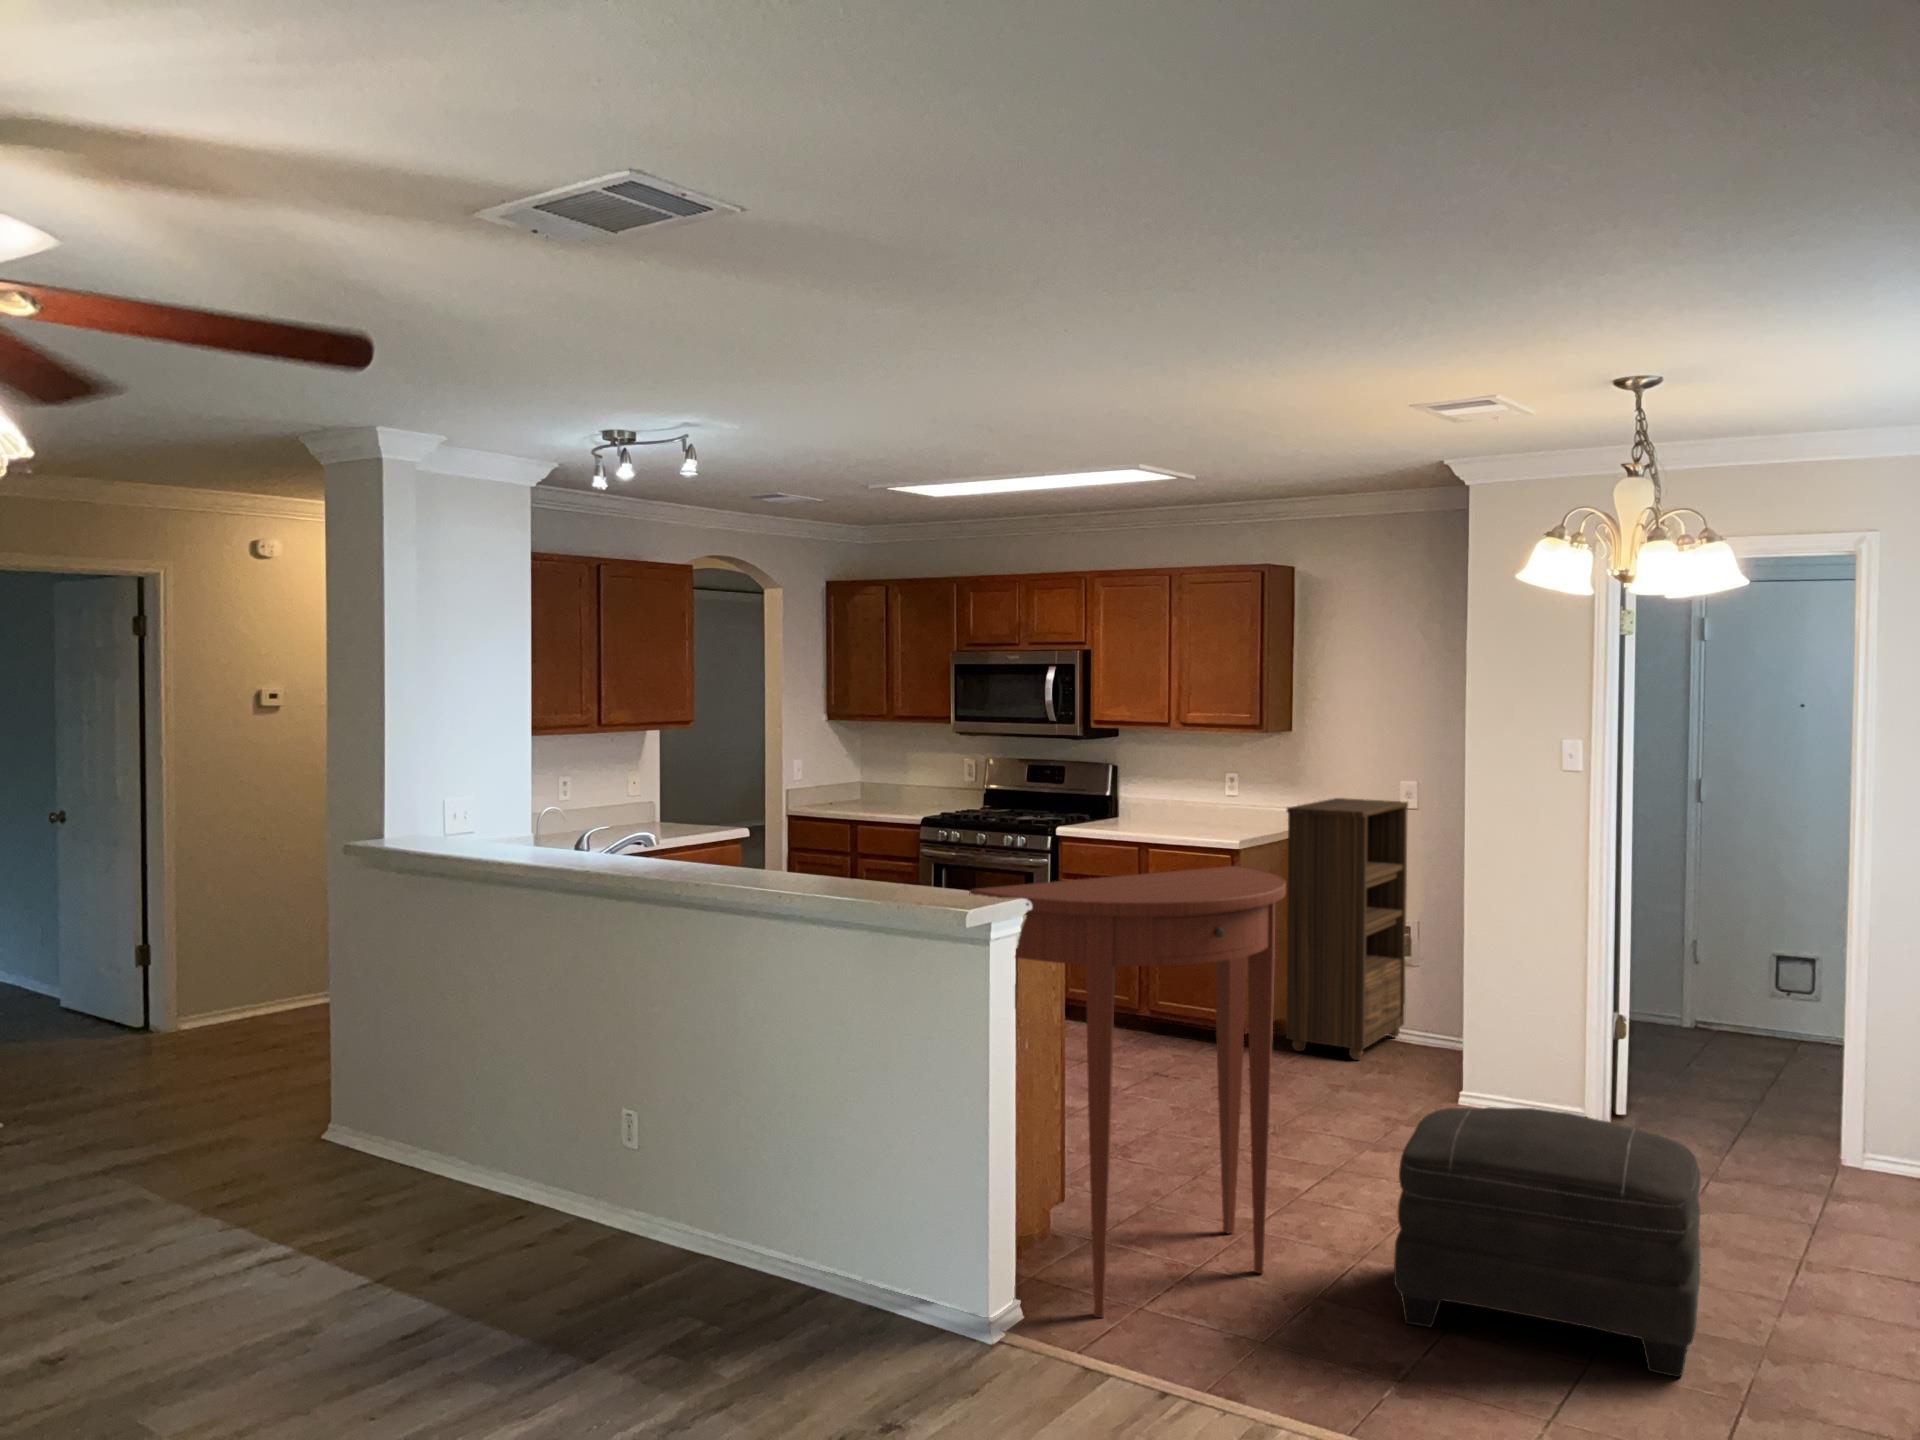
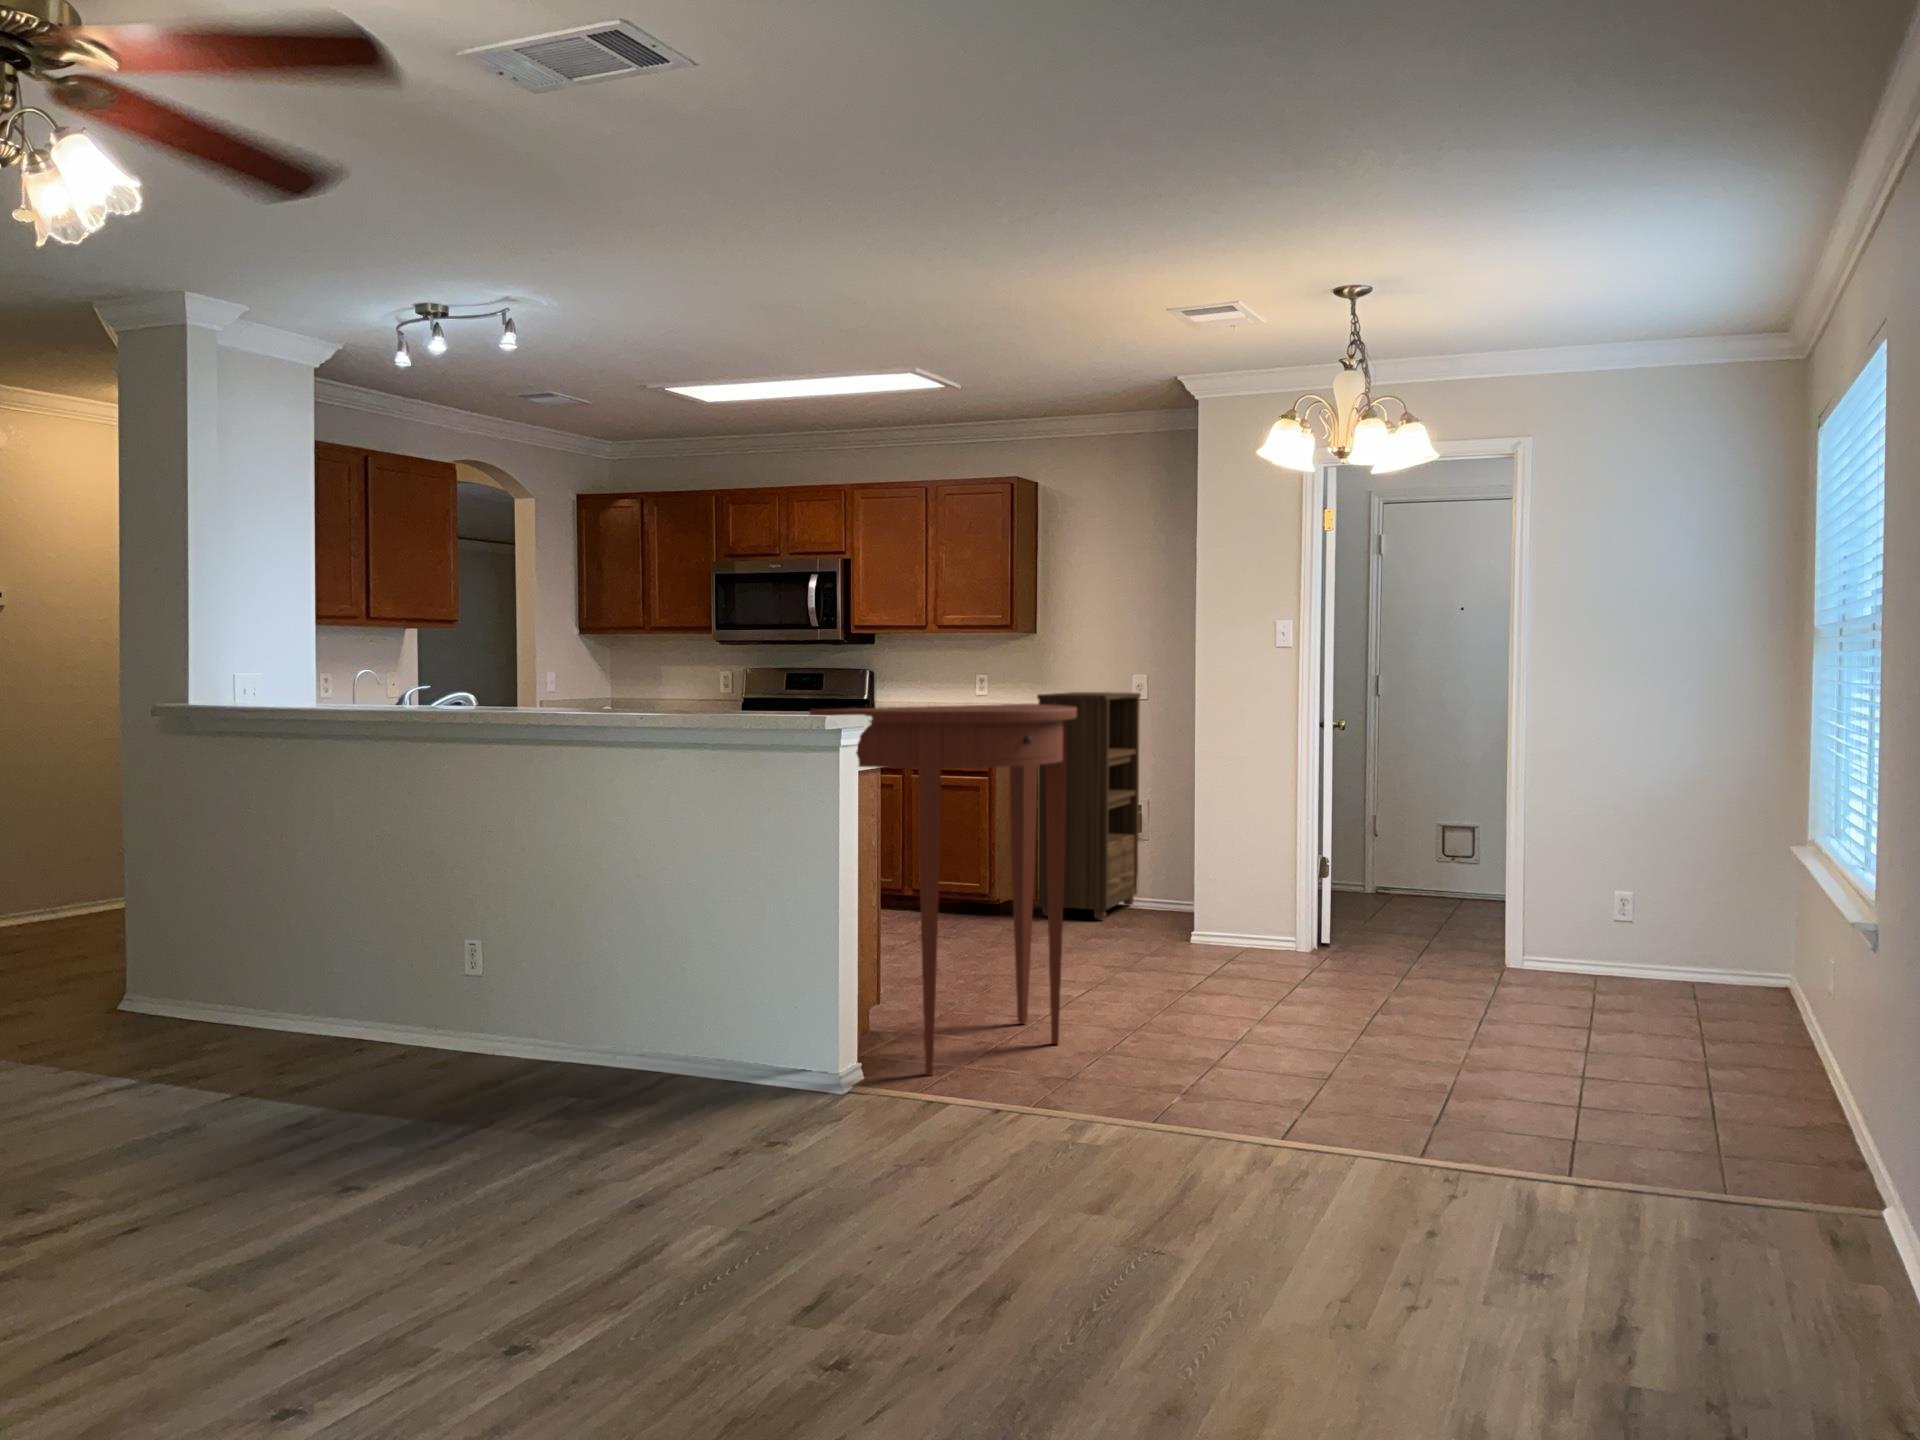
ottoman: present [1394,1107,1701,1377] -> none [1172,890,1408,1079]

